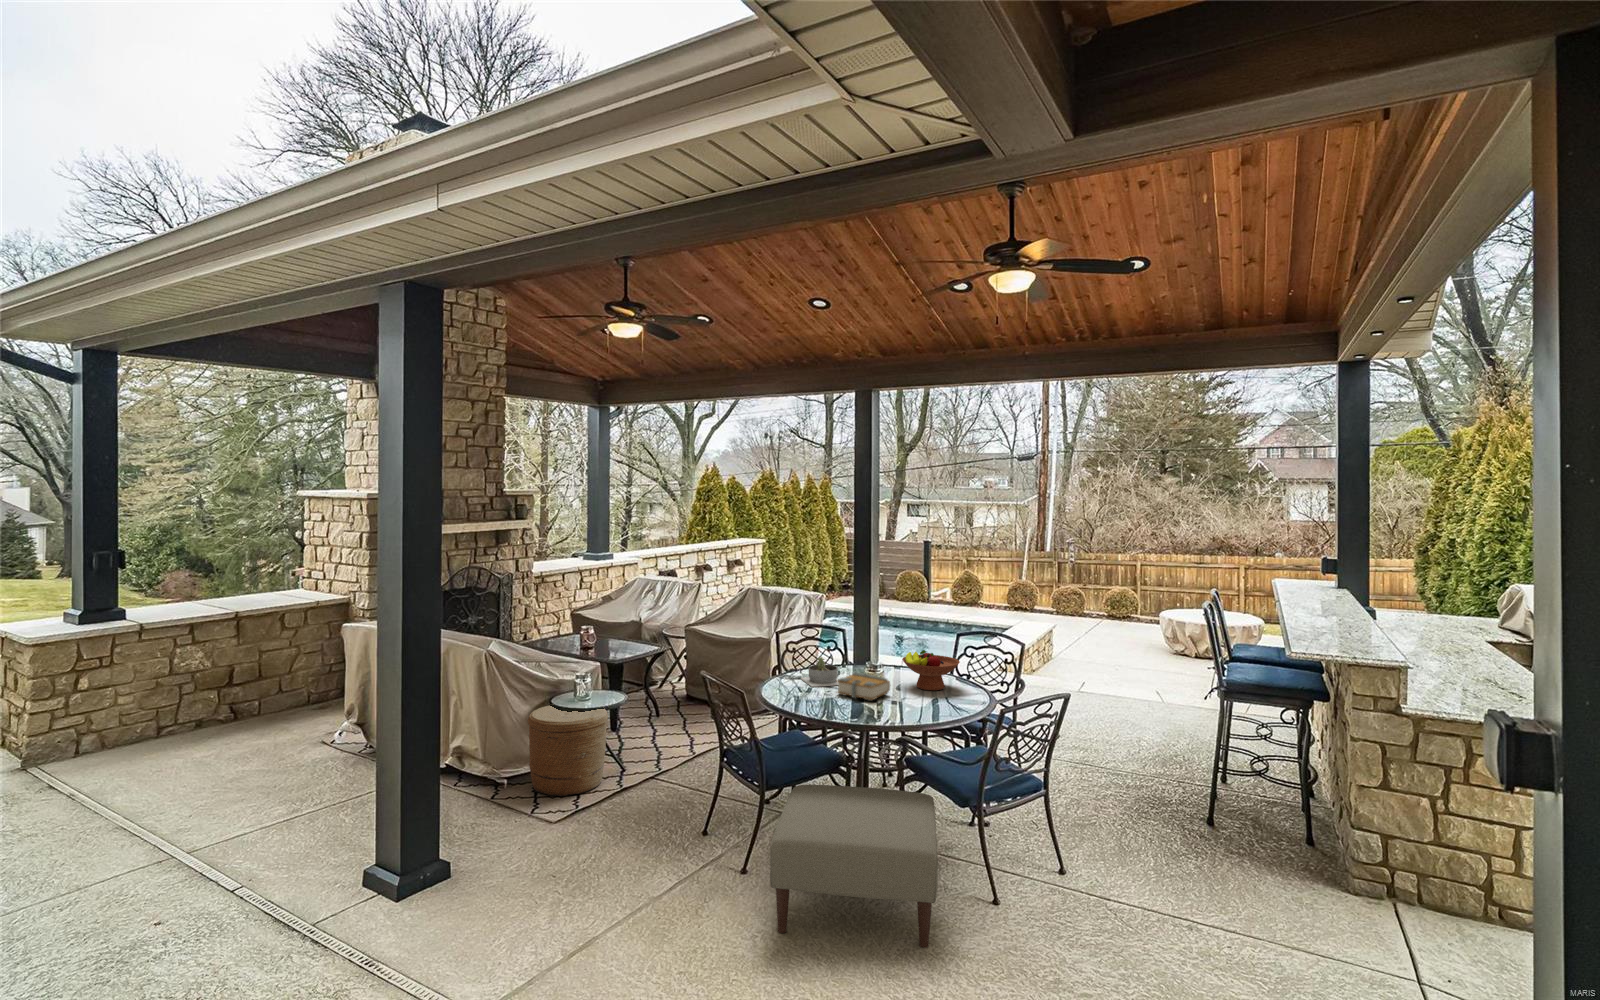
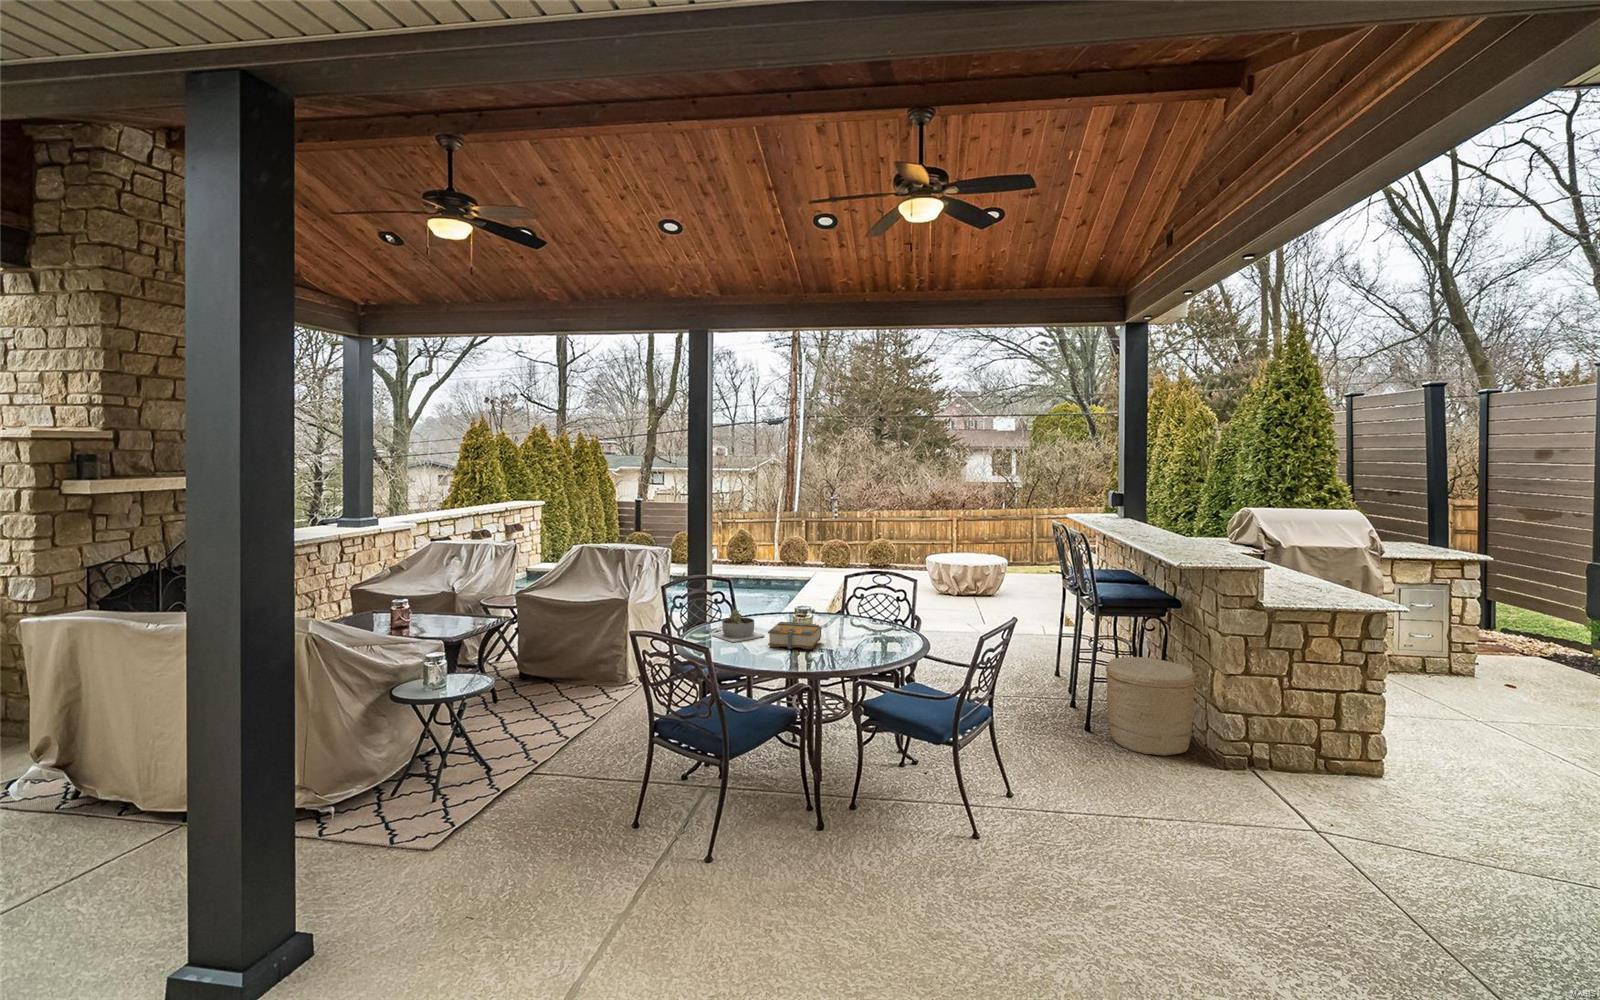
fruit bowl: present [902,650,960,690] -> none [820,593,879,634]
woven basket: present [528,705,608,797] -> present [1106,657,1196,756]
ottoman: present [770,785,938,948] -> none [760,737,968,917]

